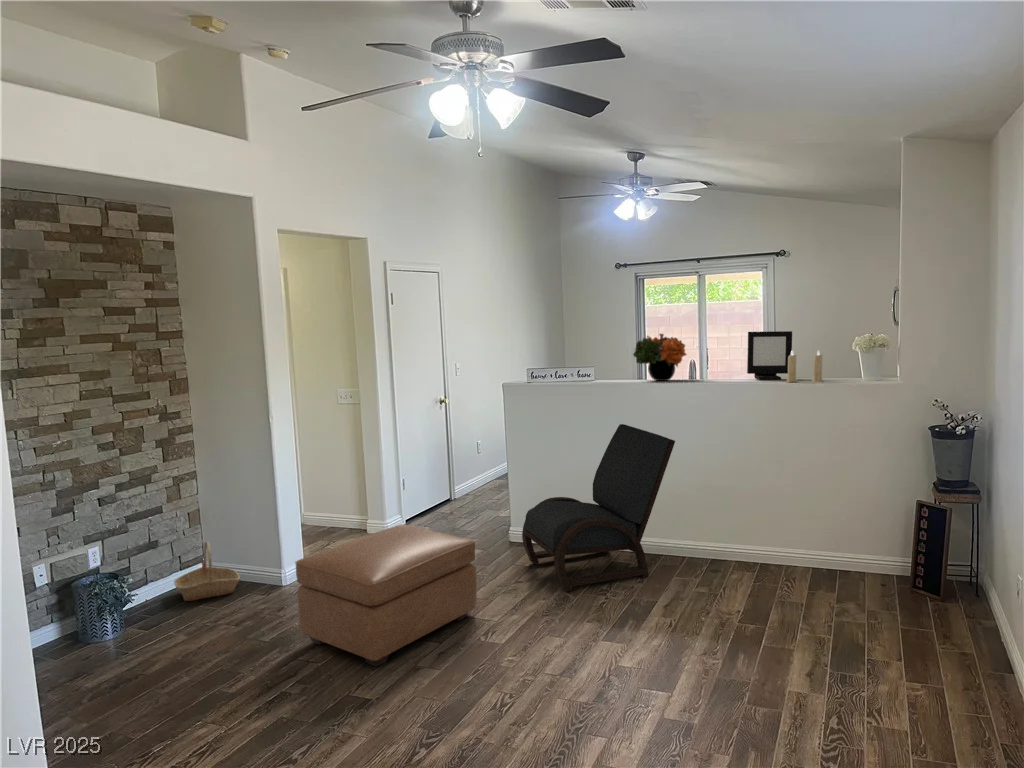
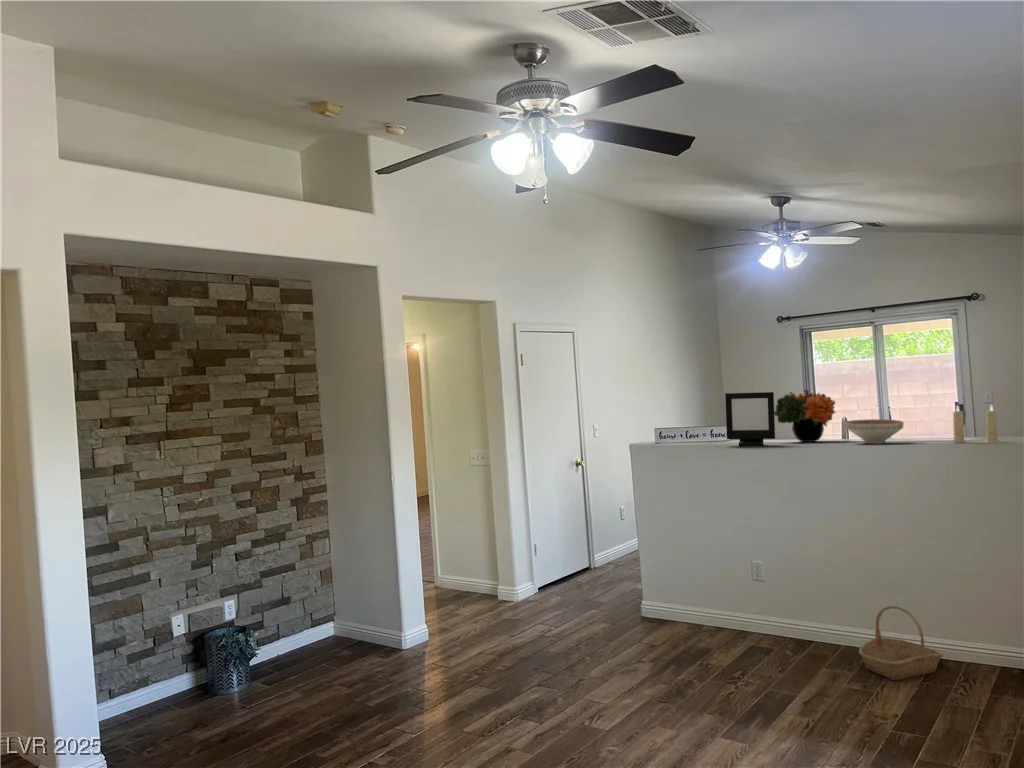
picture frame: present [747,331,792,380] -> present [725,392,775,446]
decorative bowl: none [698,361,747,383] -> present [845,419,904,444]
lounge chair: present [522,424,675,592] -> none [649,490,818,676]
ottoman: present [295,524,477,666] -> none [398,592,587,743]
basket: present [174,541,240,601] -> present [859,606,943,680]

